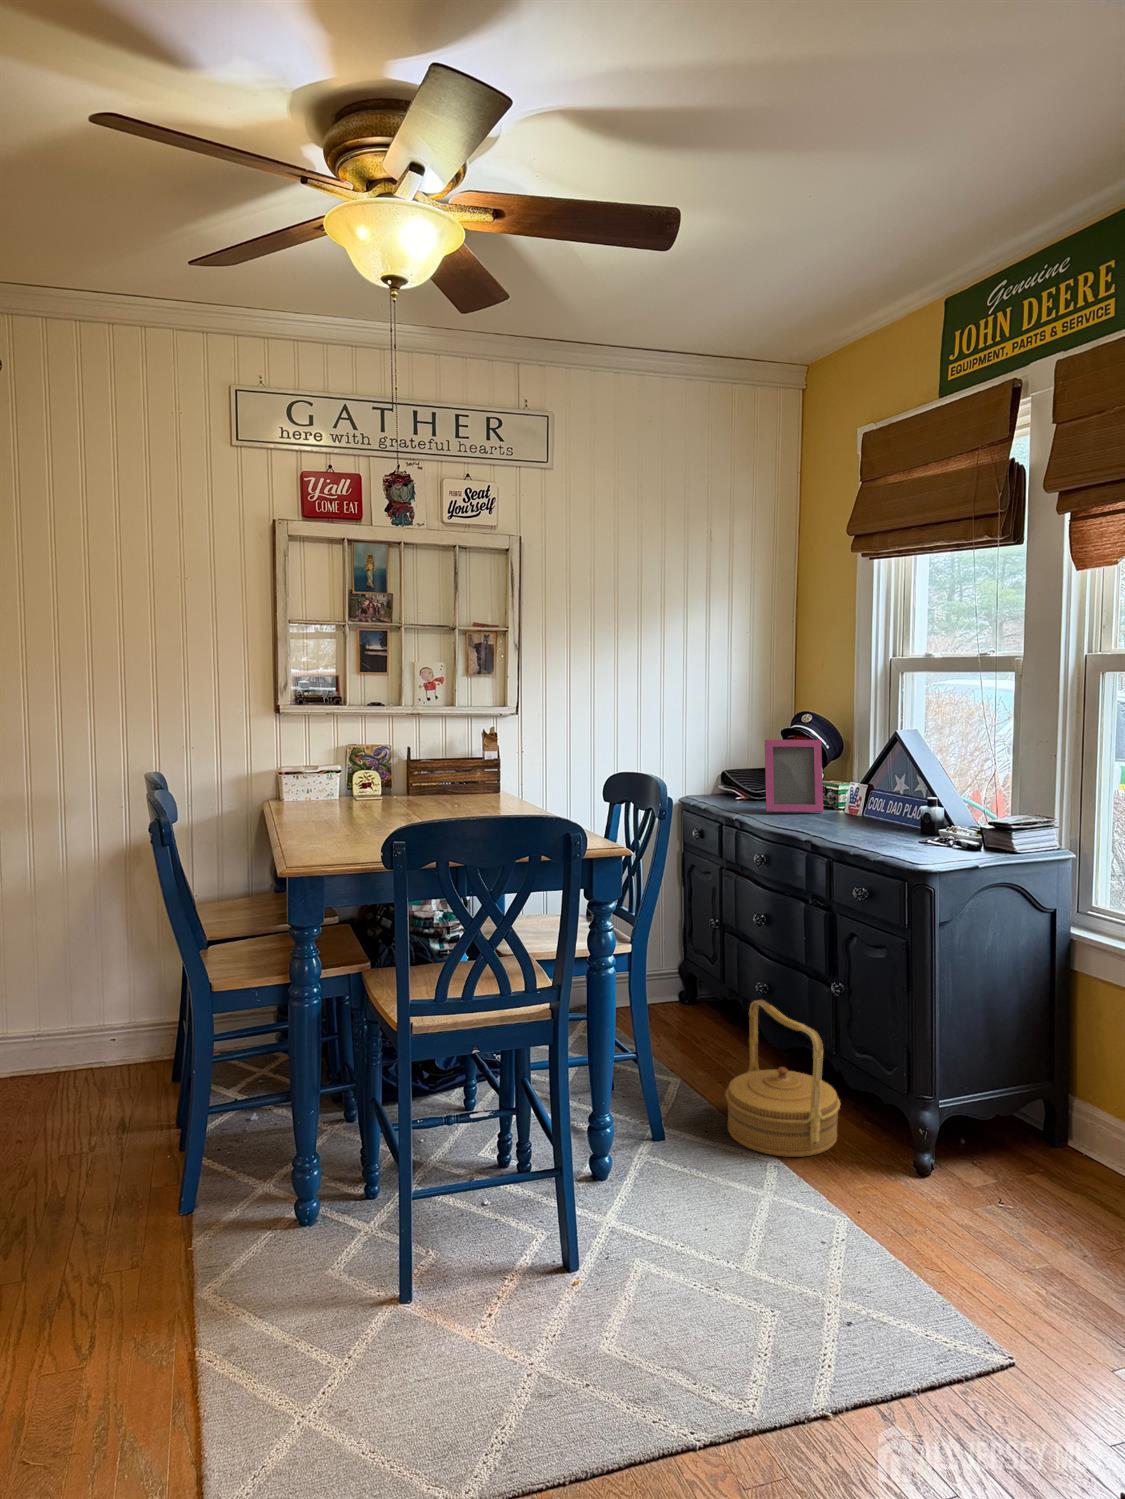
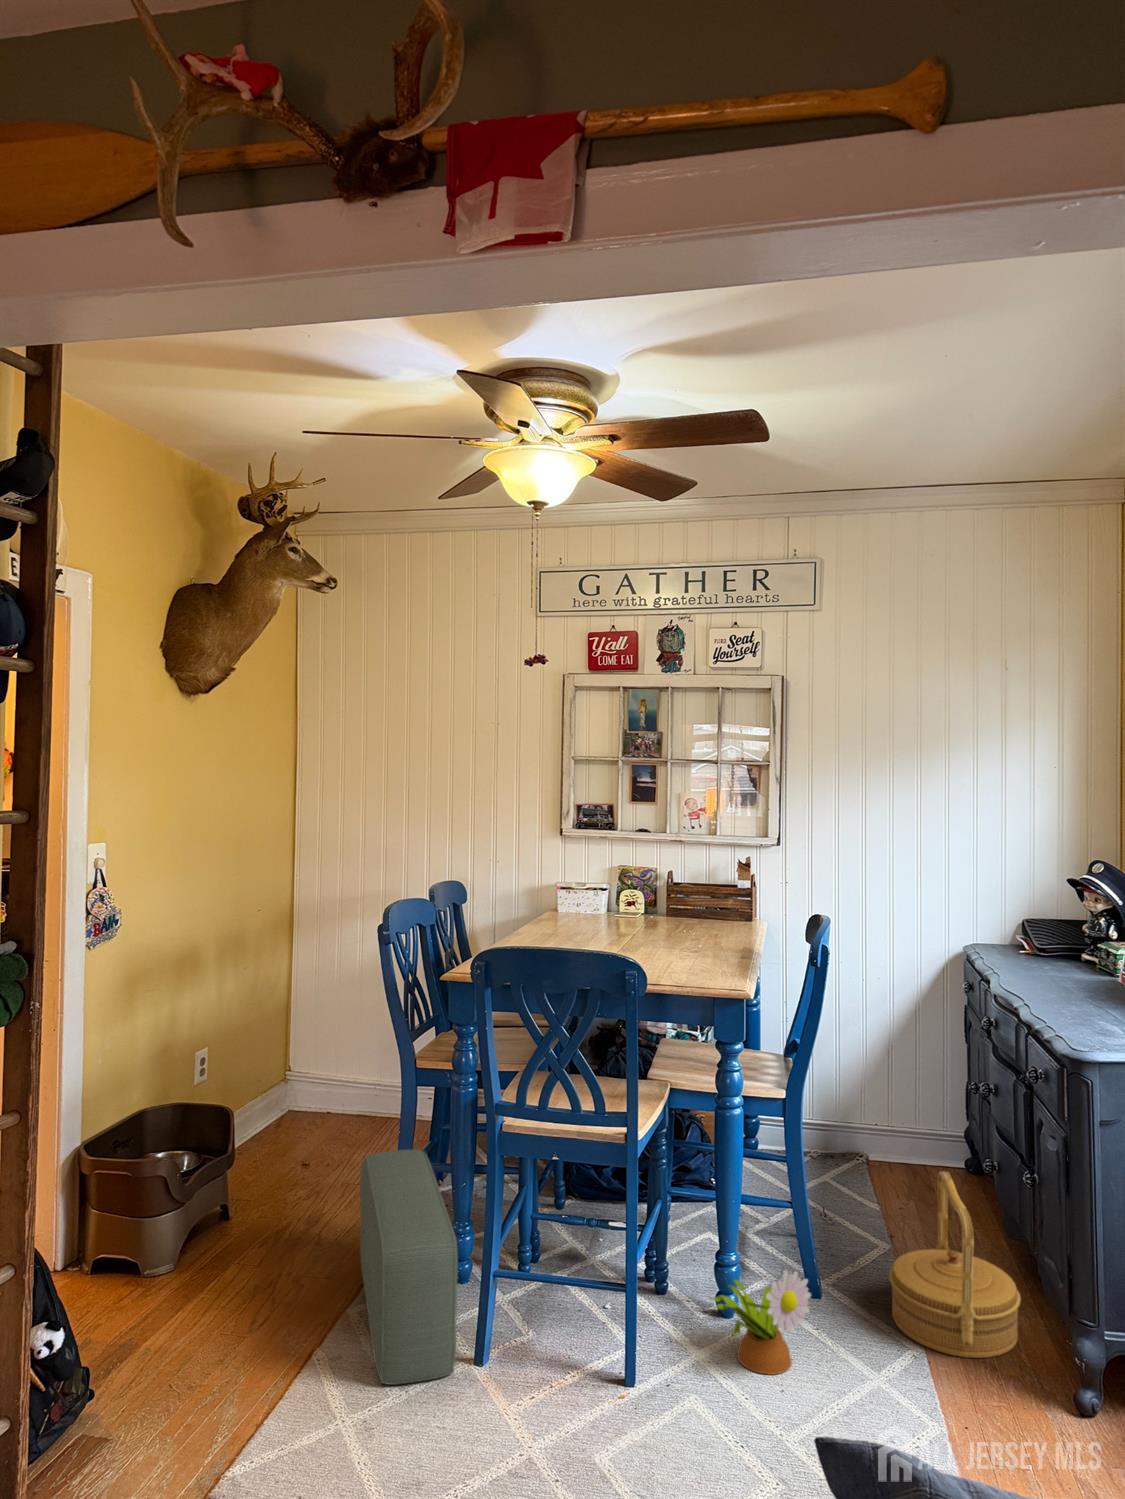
picture frame: present [765,740,823,812] -> none [1013,887,1084,973]
pouf: none [162,1087,385,1361] -> present [360,1150,458,1385]
decorative plant: none [609,1114,712,1220] -> present [713,1271,811,1375]

